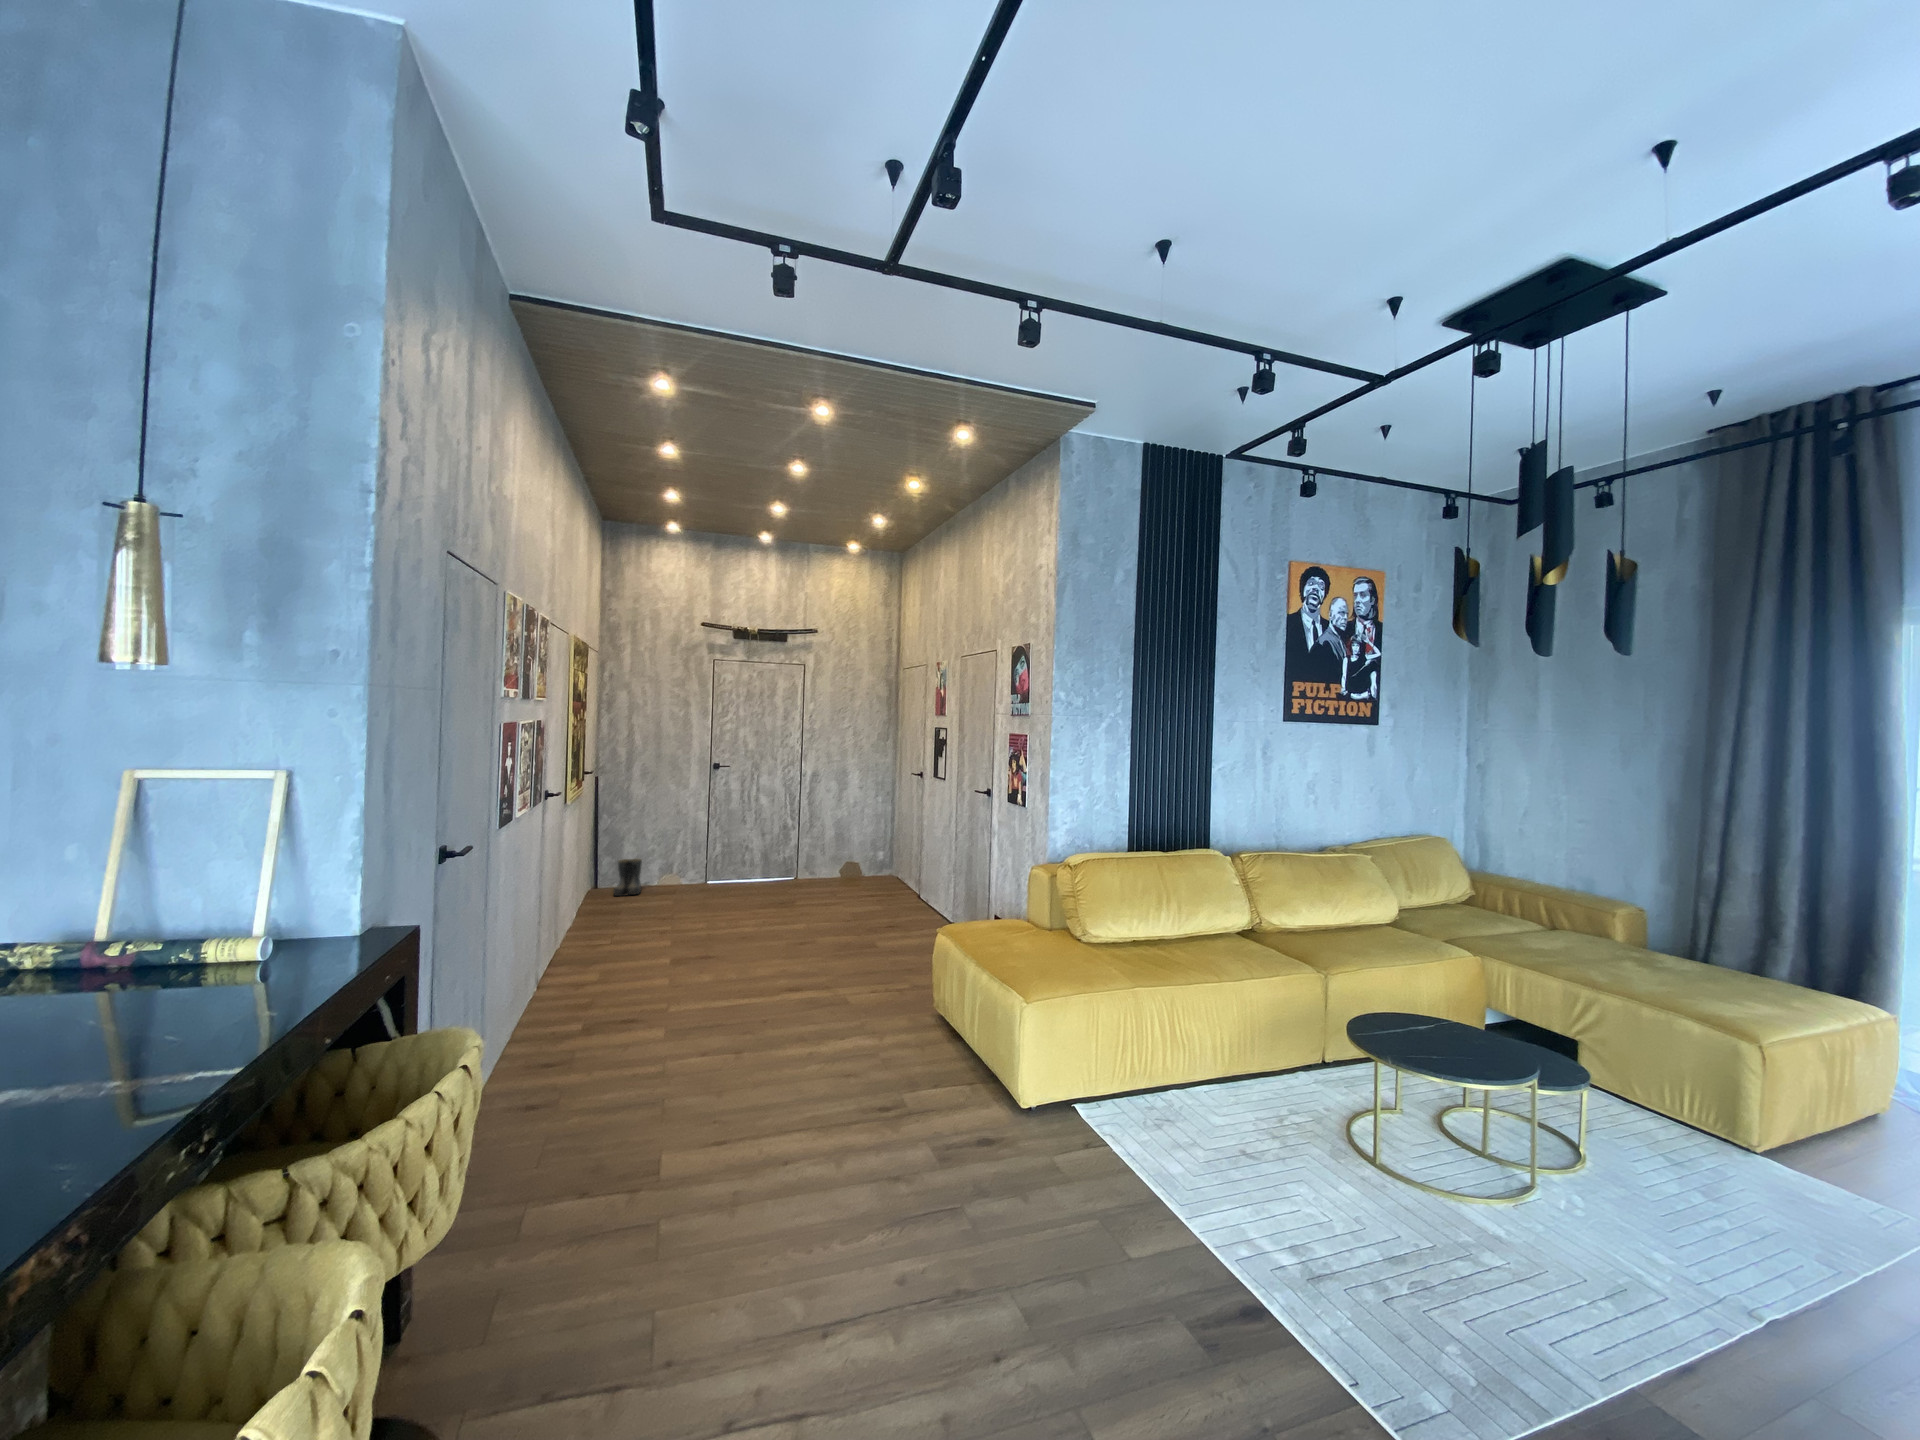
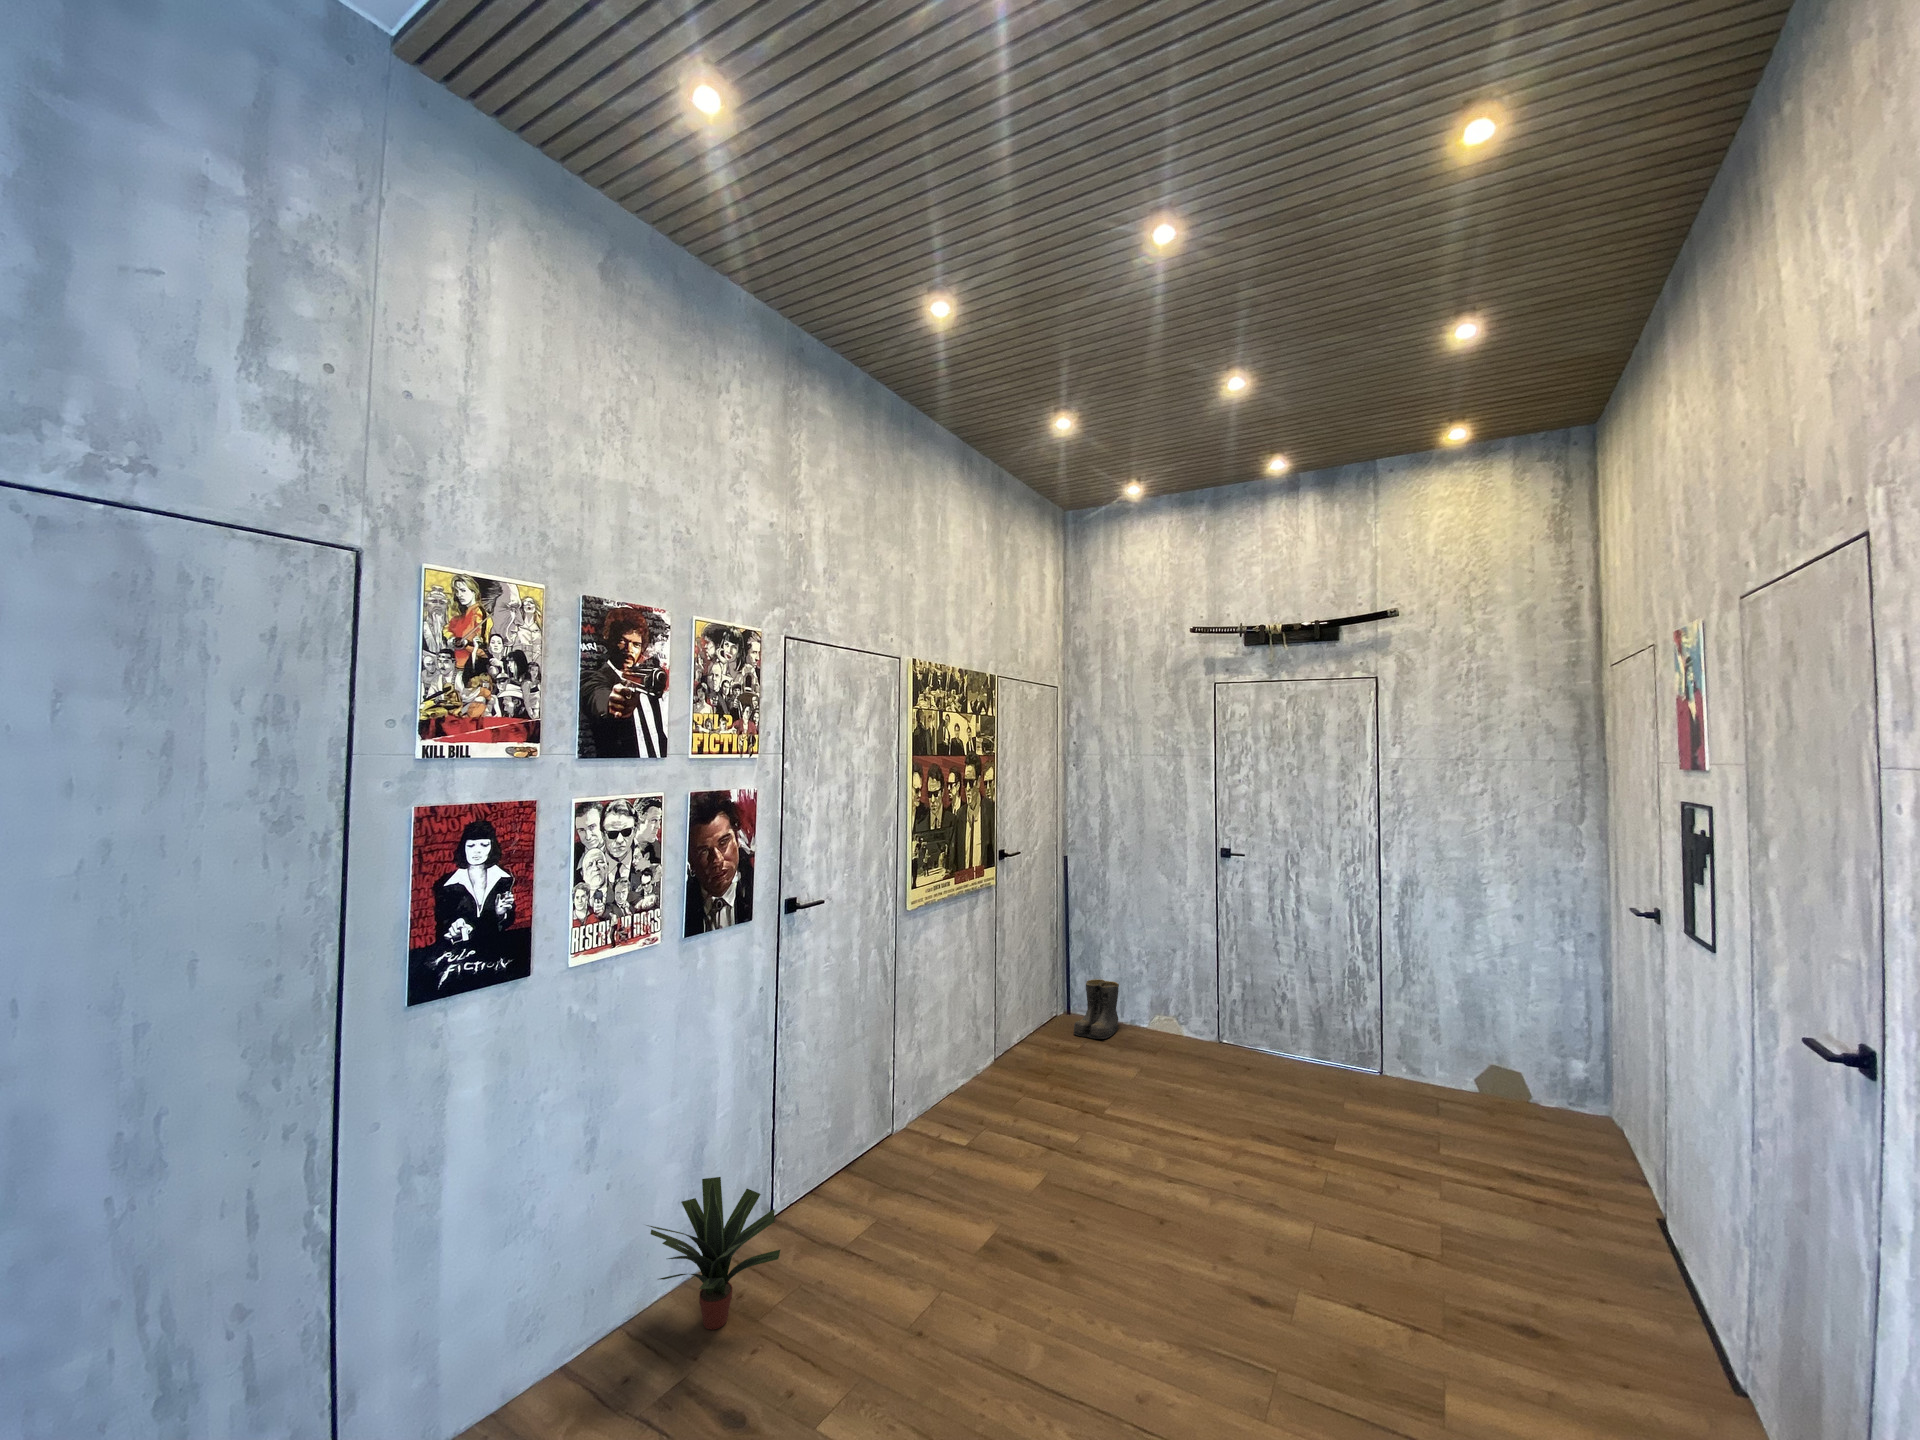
potted plant: none [526,951,604,1024] -> present [647,1177,780,1330]

